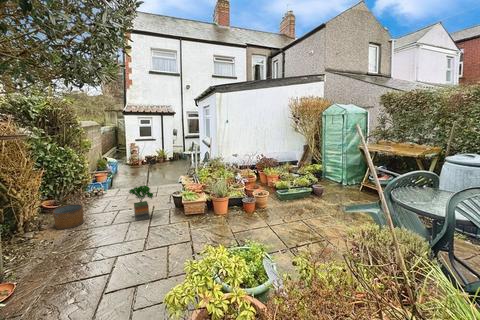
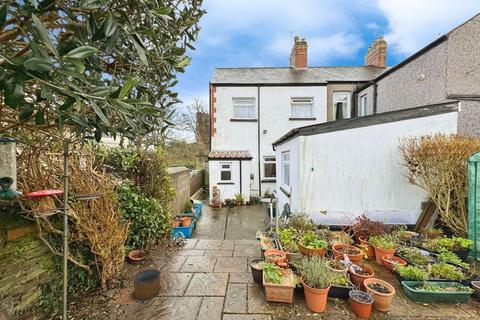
potted tree: present [129,185,153,221] -> none [204,254,230,300]

